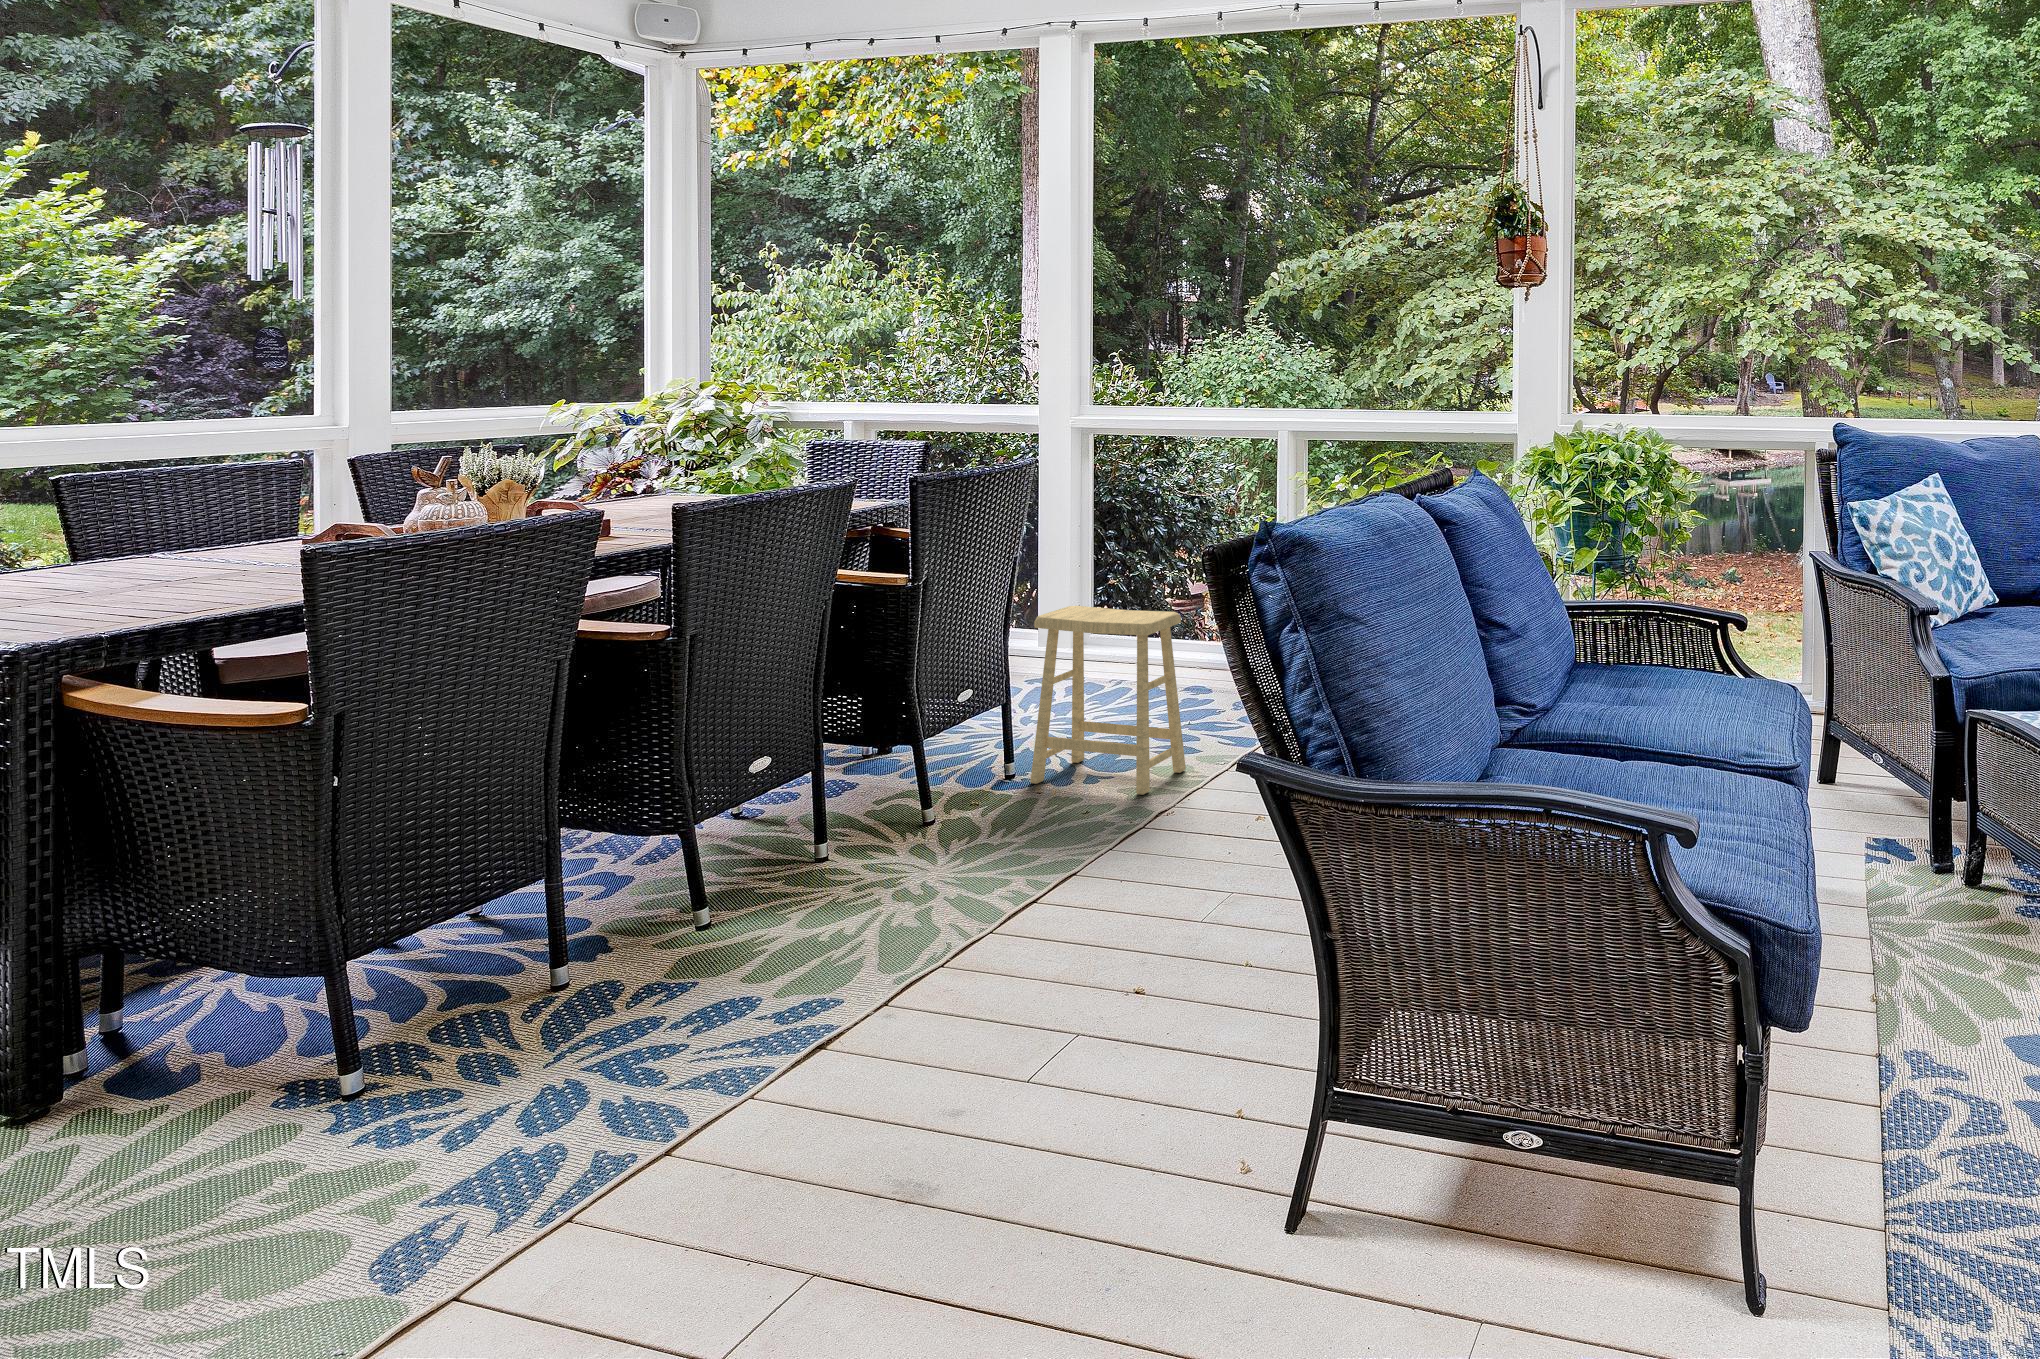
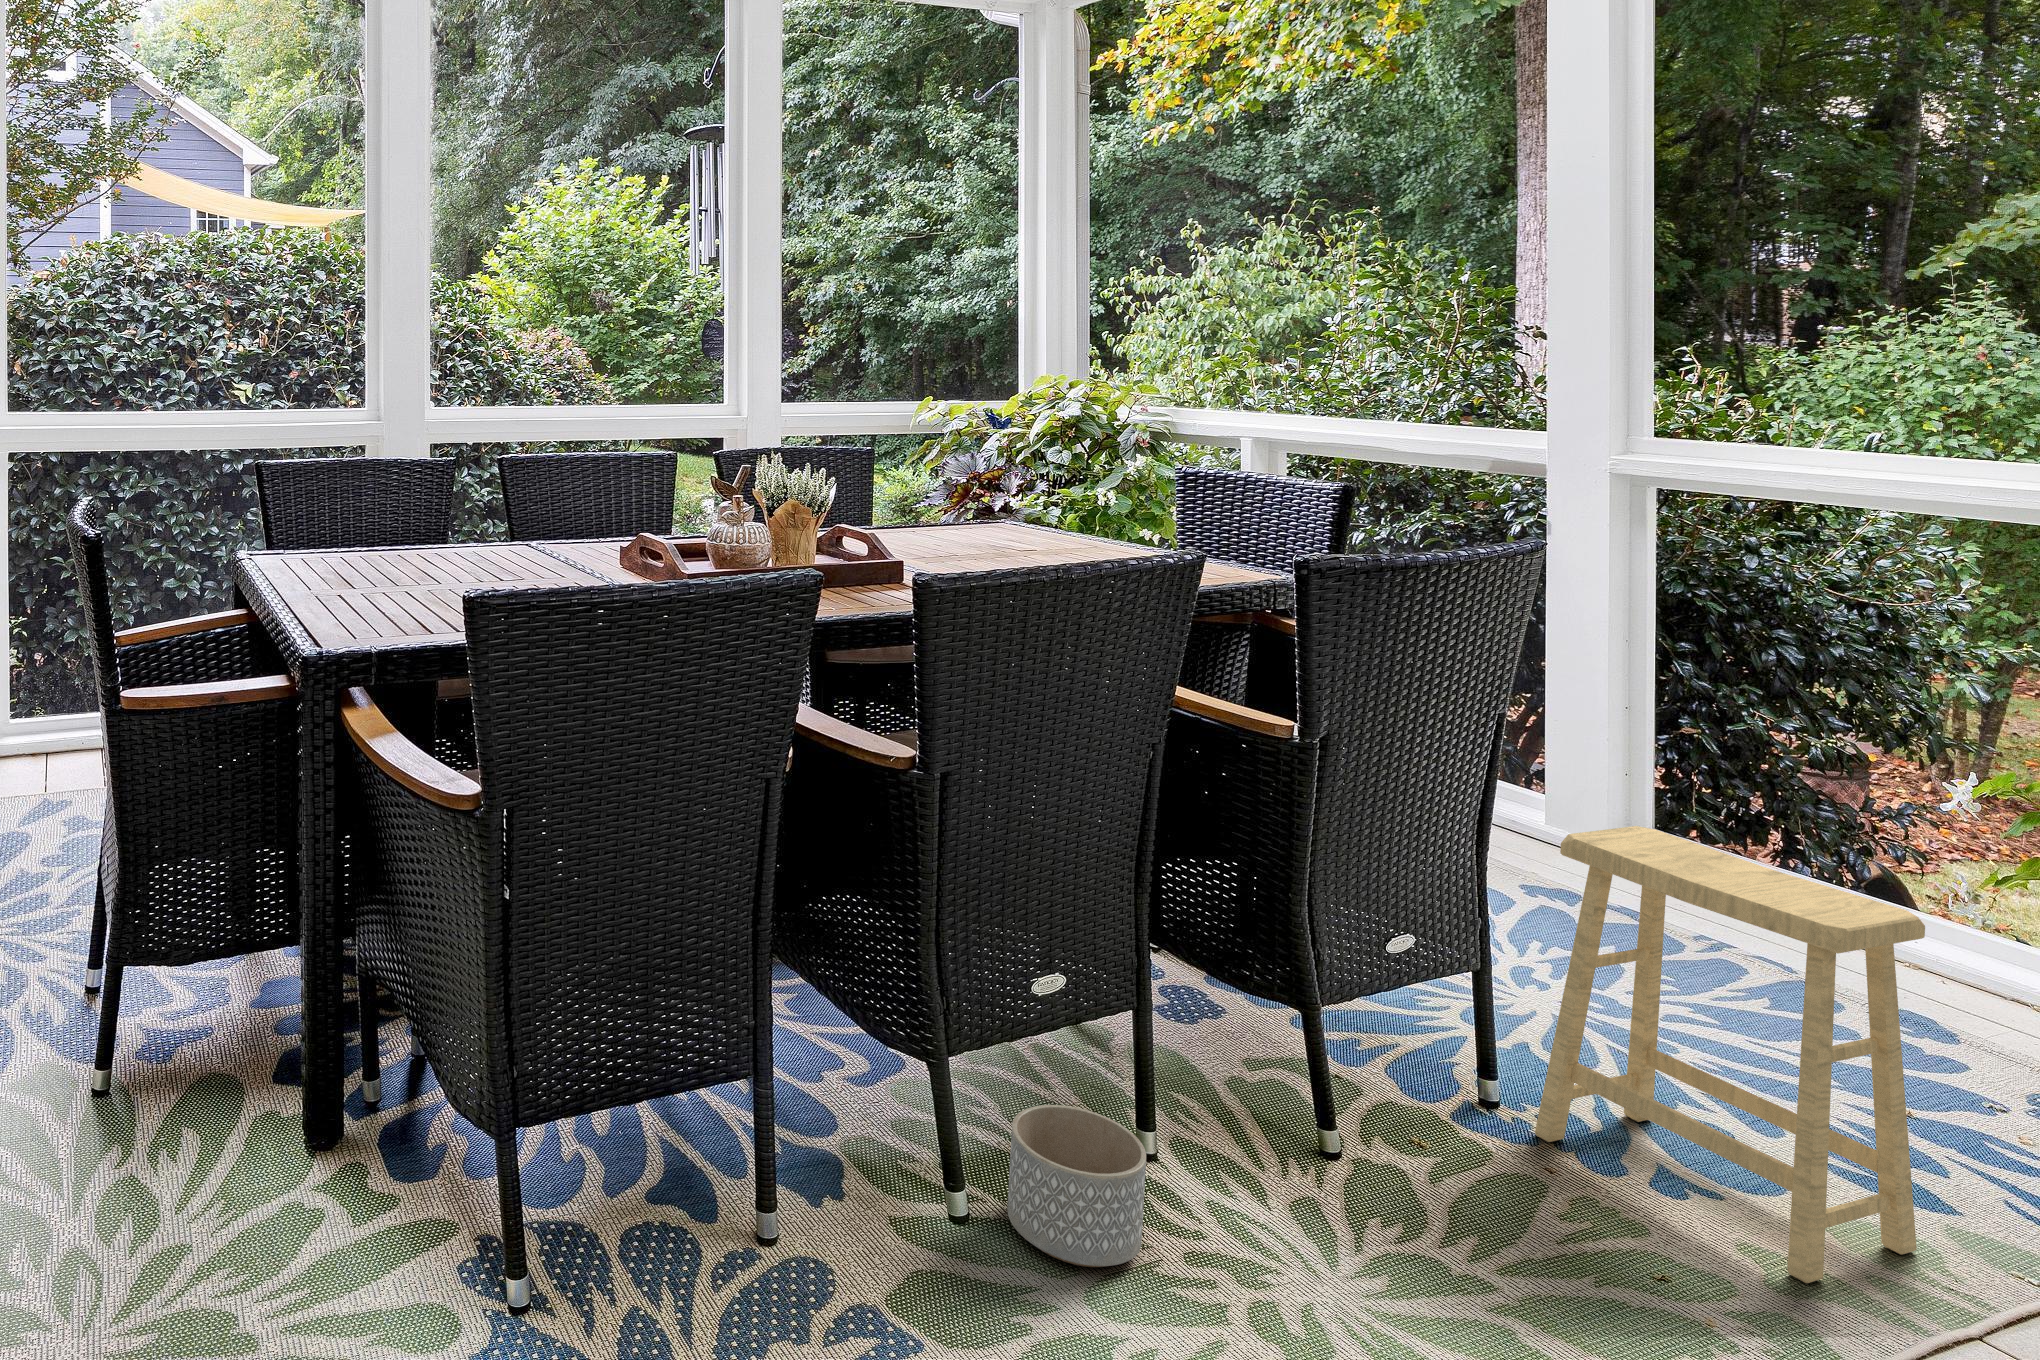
planter: none [747,831,833,915] -> present [1008,1105,1146,1267]

